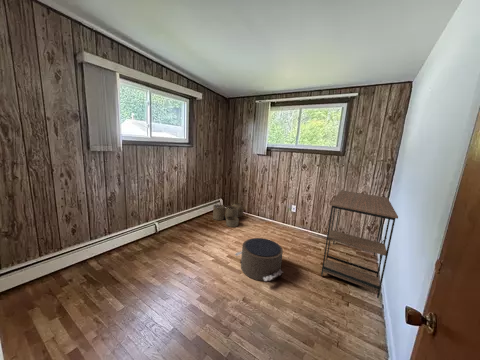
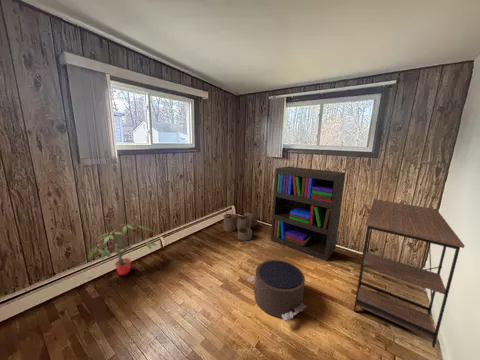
bookshelf: none [255,163,319,243] -> present [271,167,345,261]
potted plant: none [91,207,155,252] -> present [88,225,156,275]

